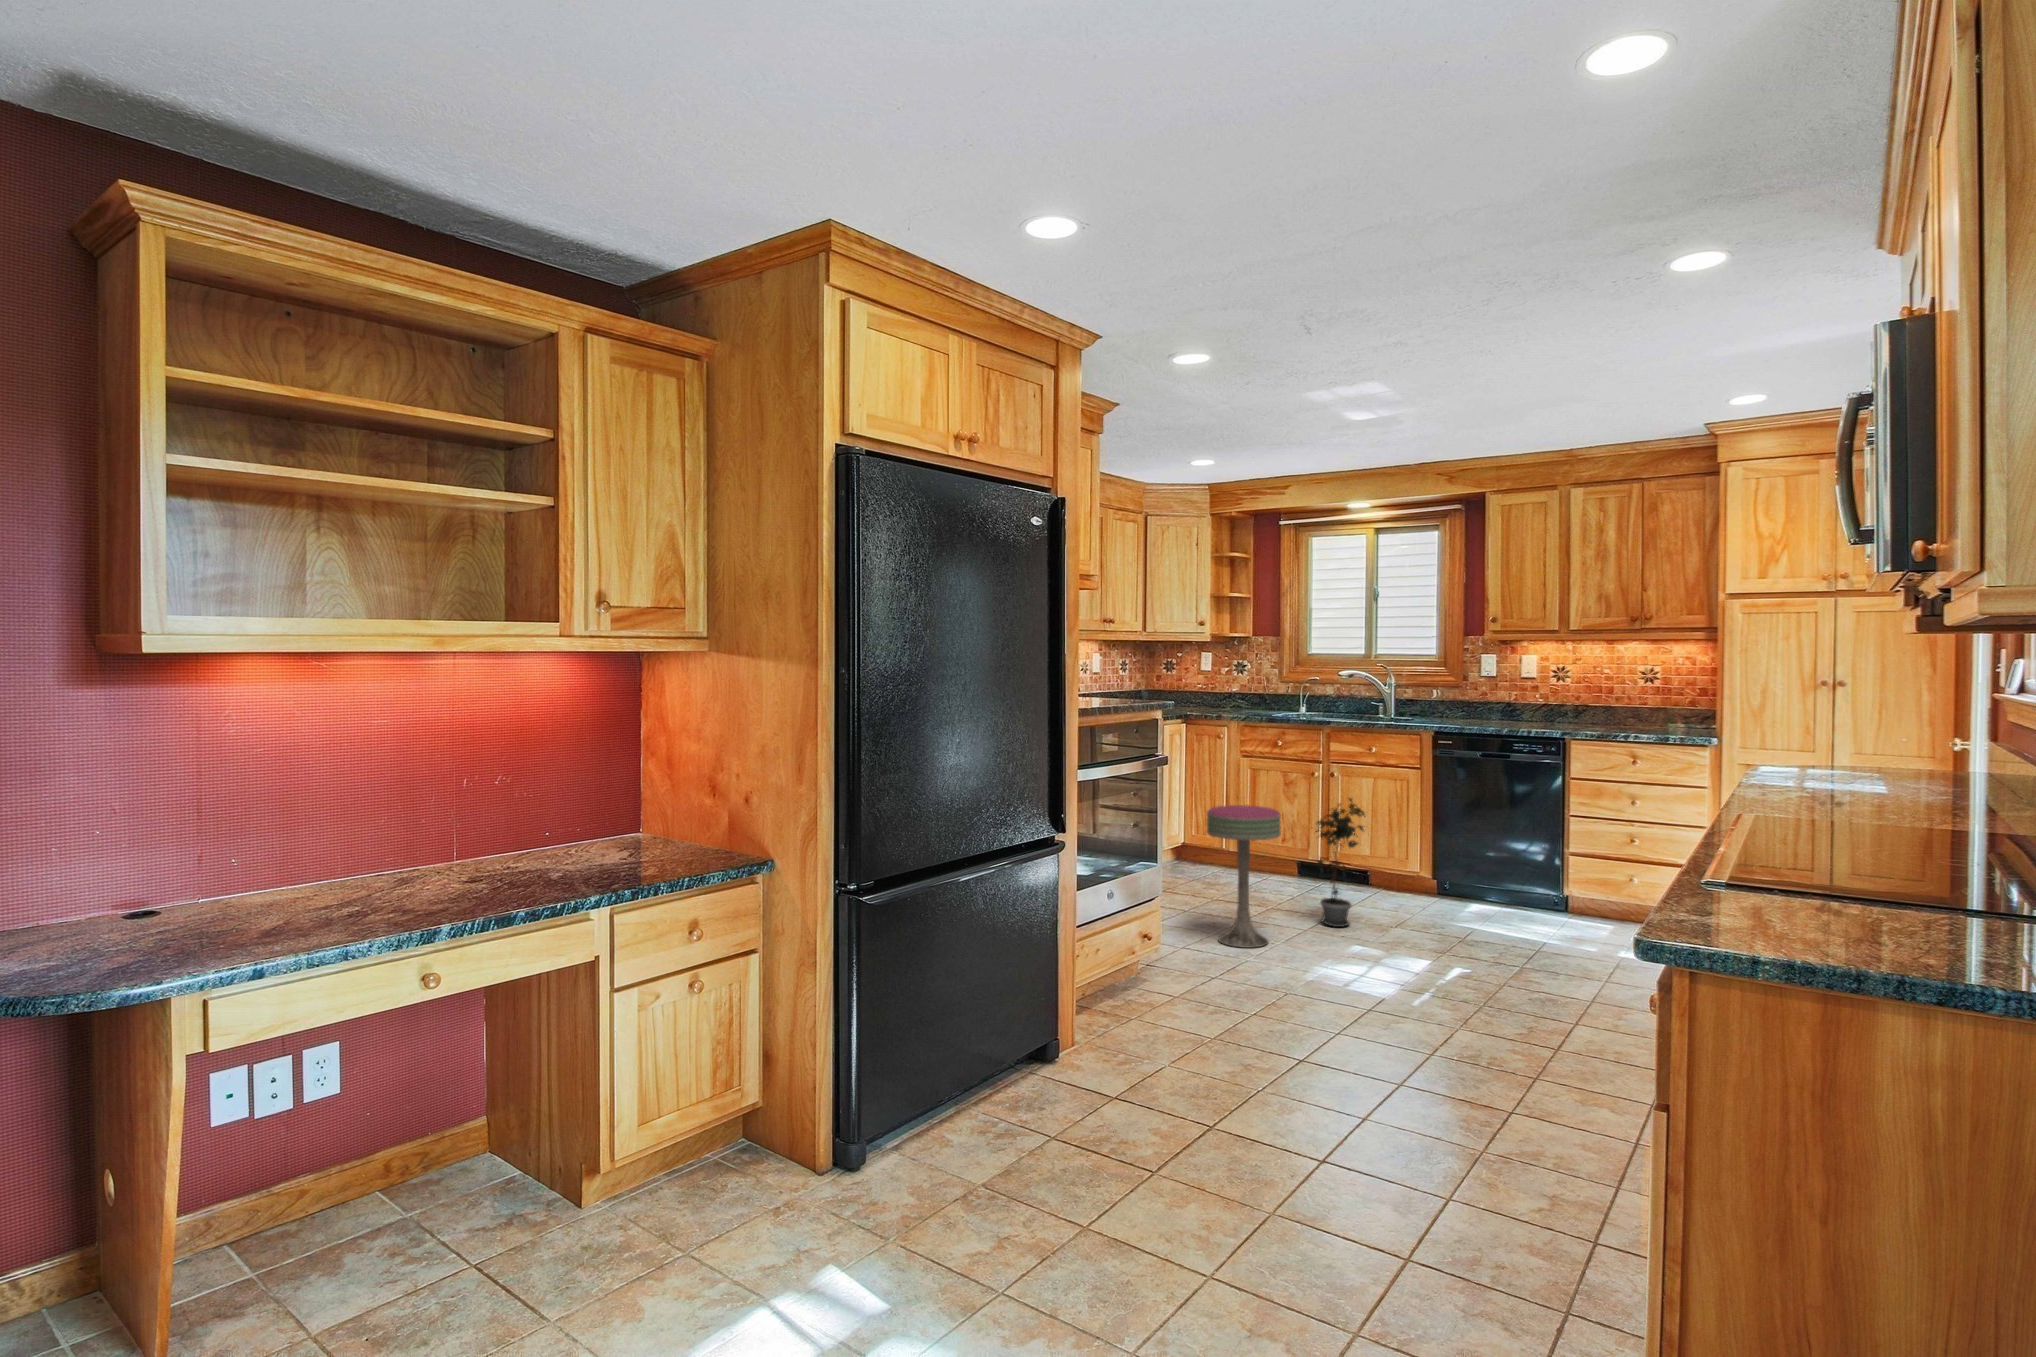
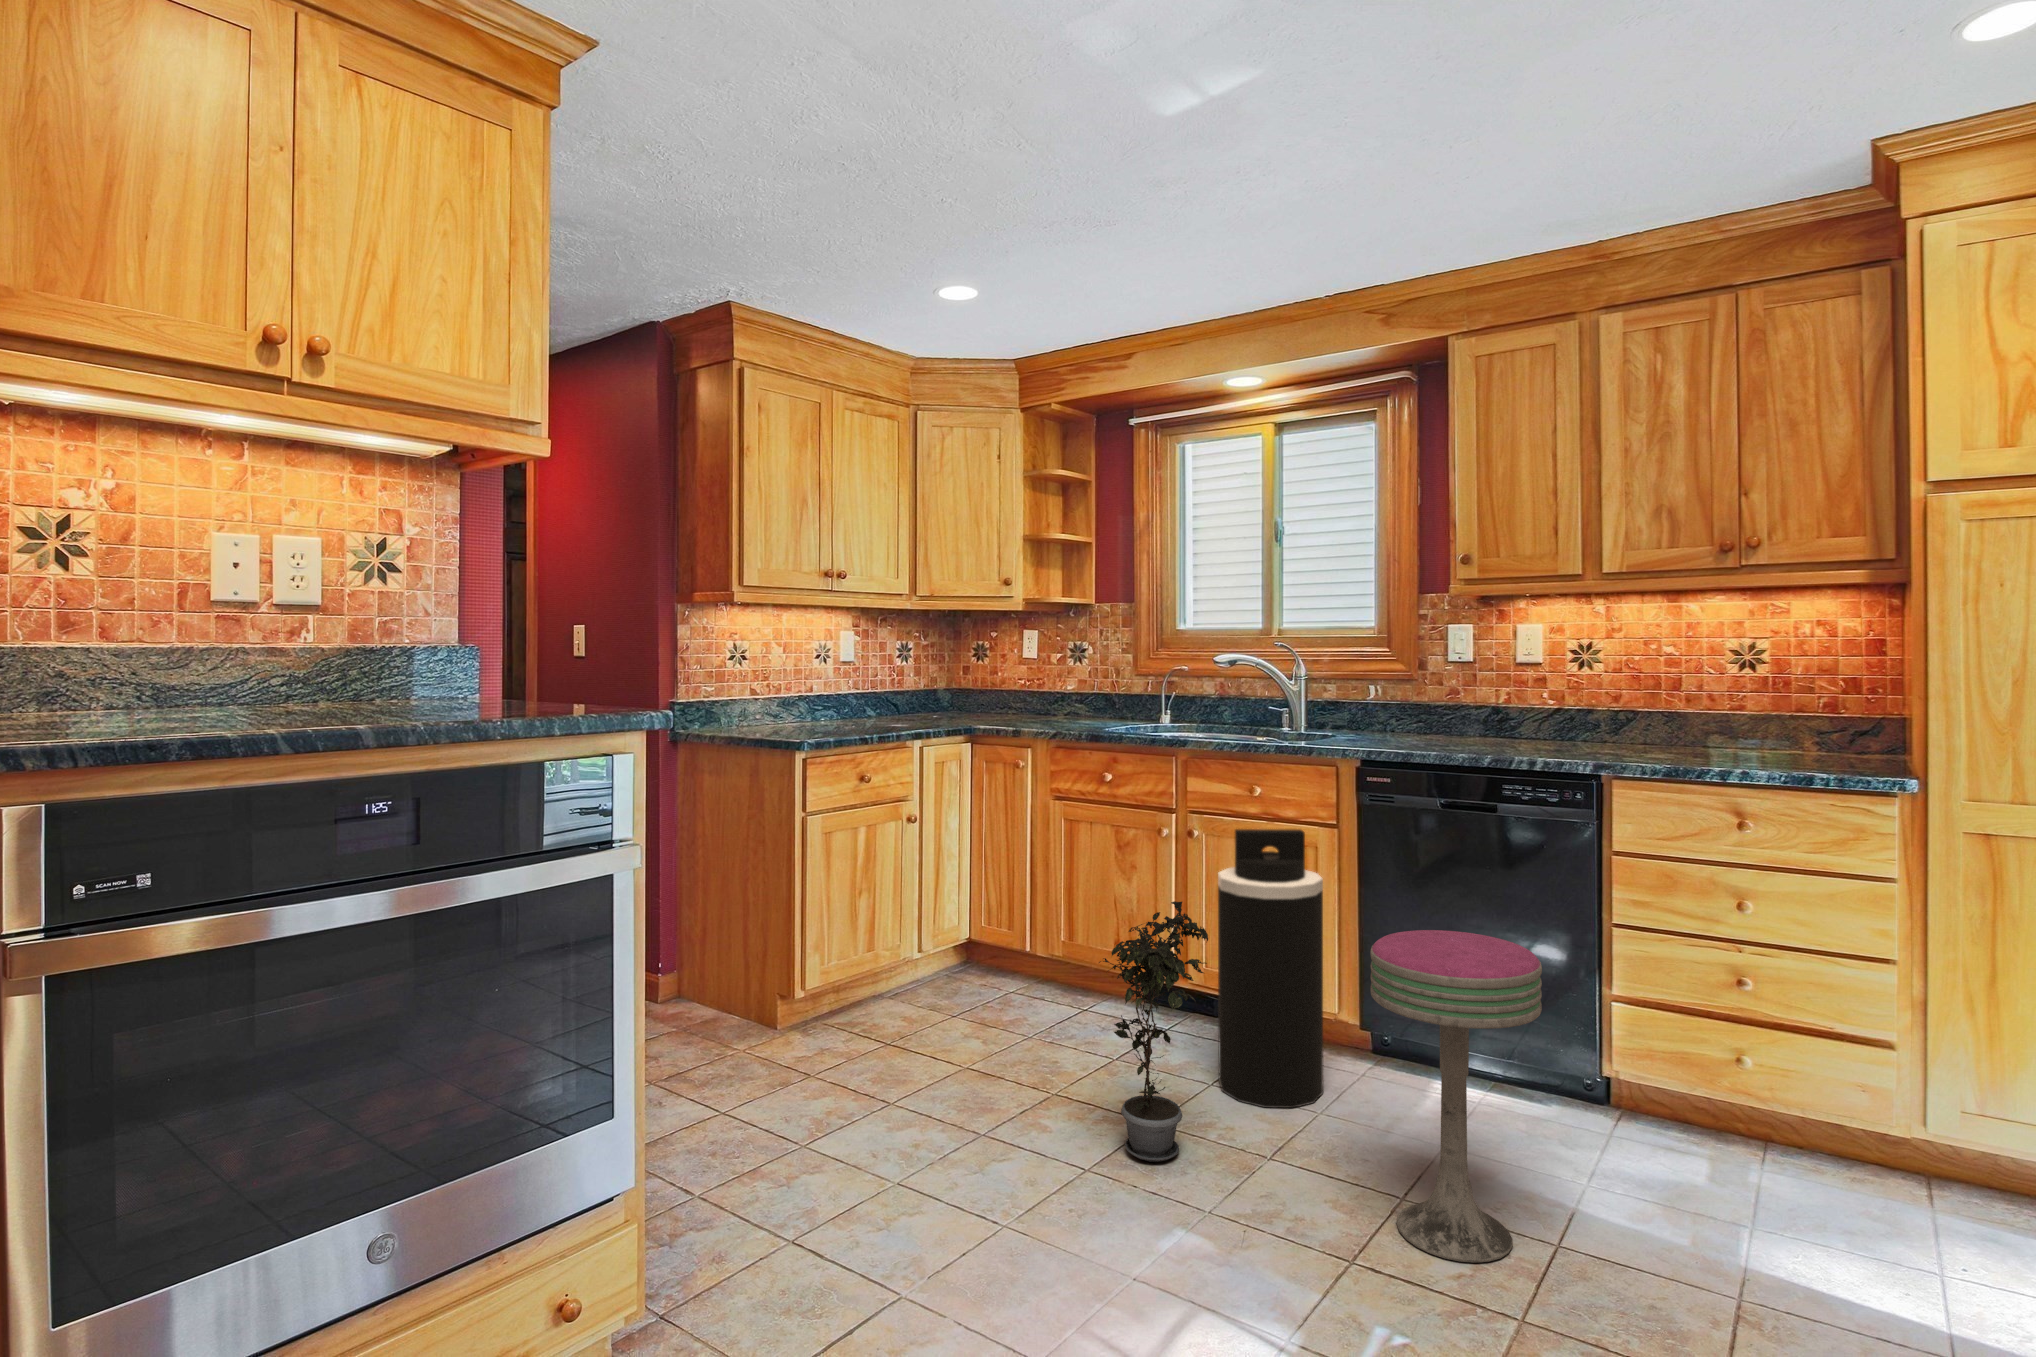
trash can: none [1358,767,1417,912] -> present [1218,829,1323,1108]
bar stool: present [1207,805,1281,948] -> present [1370,930,1542,1263]

